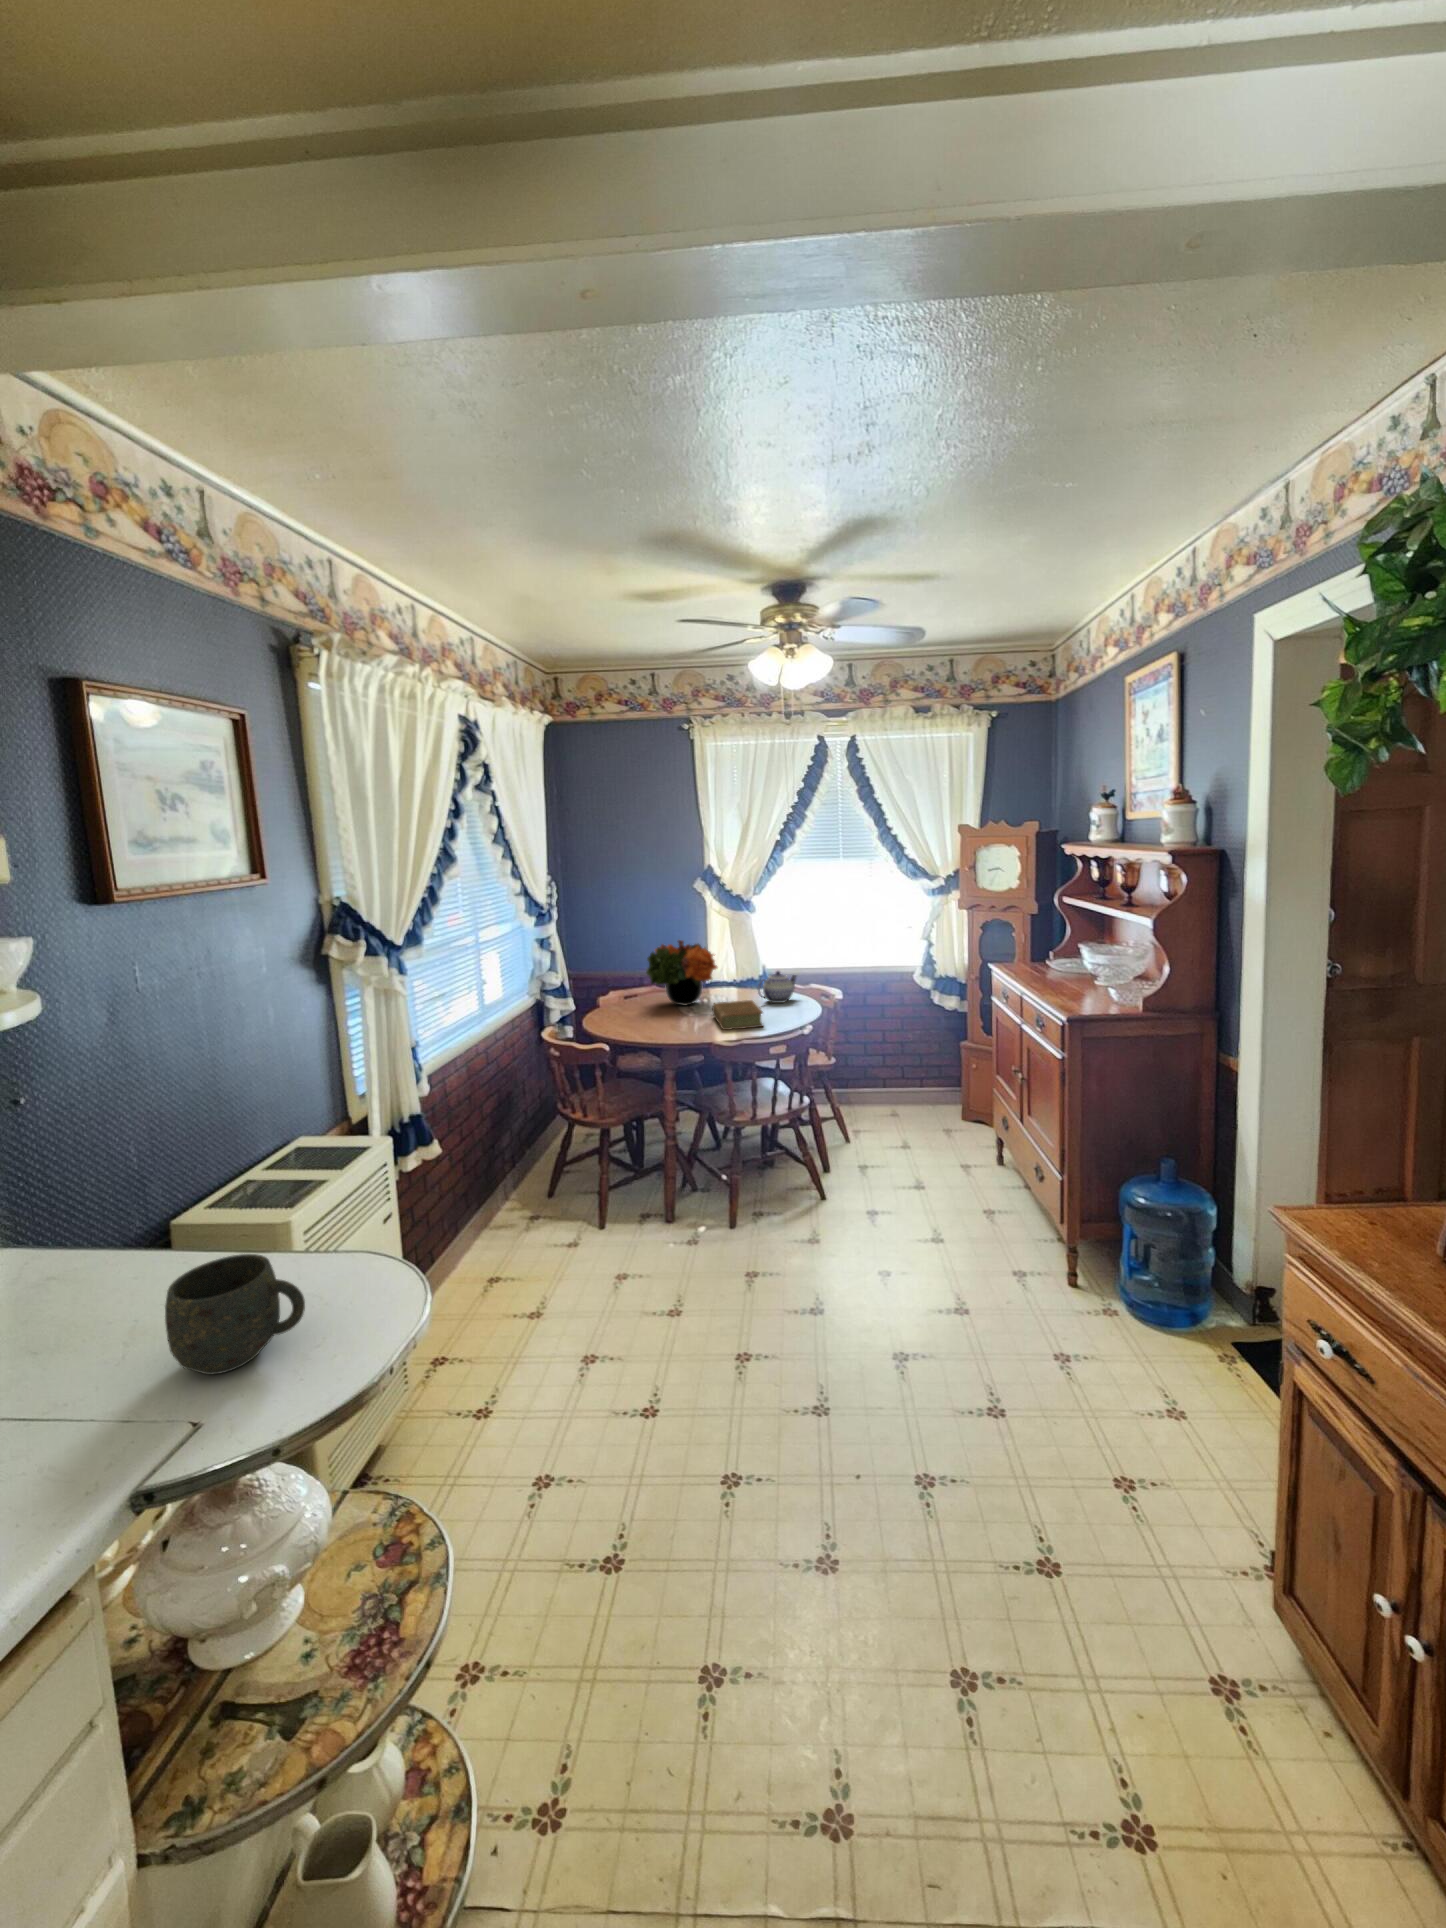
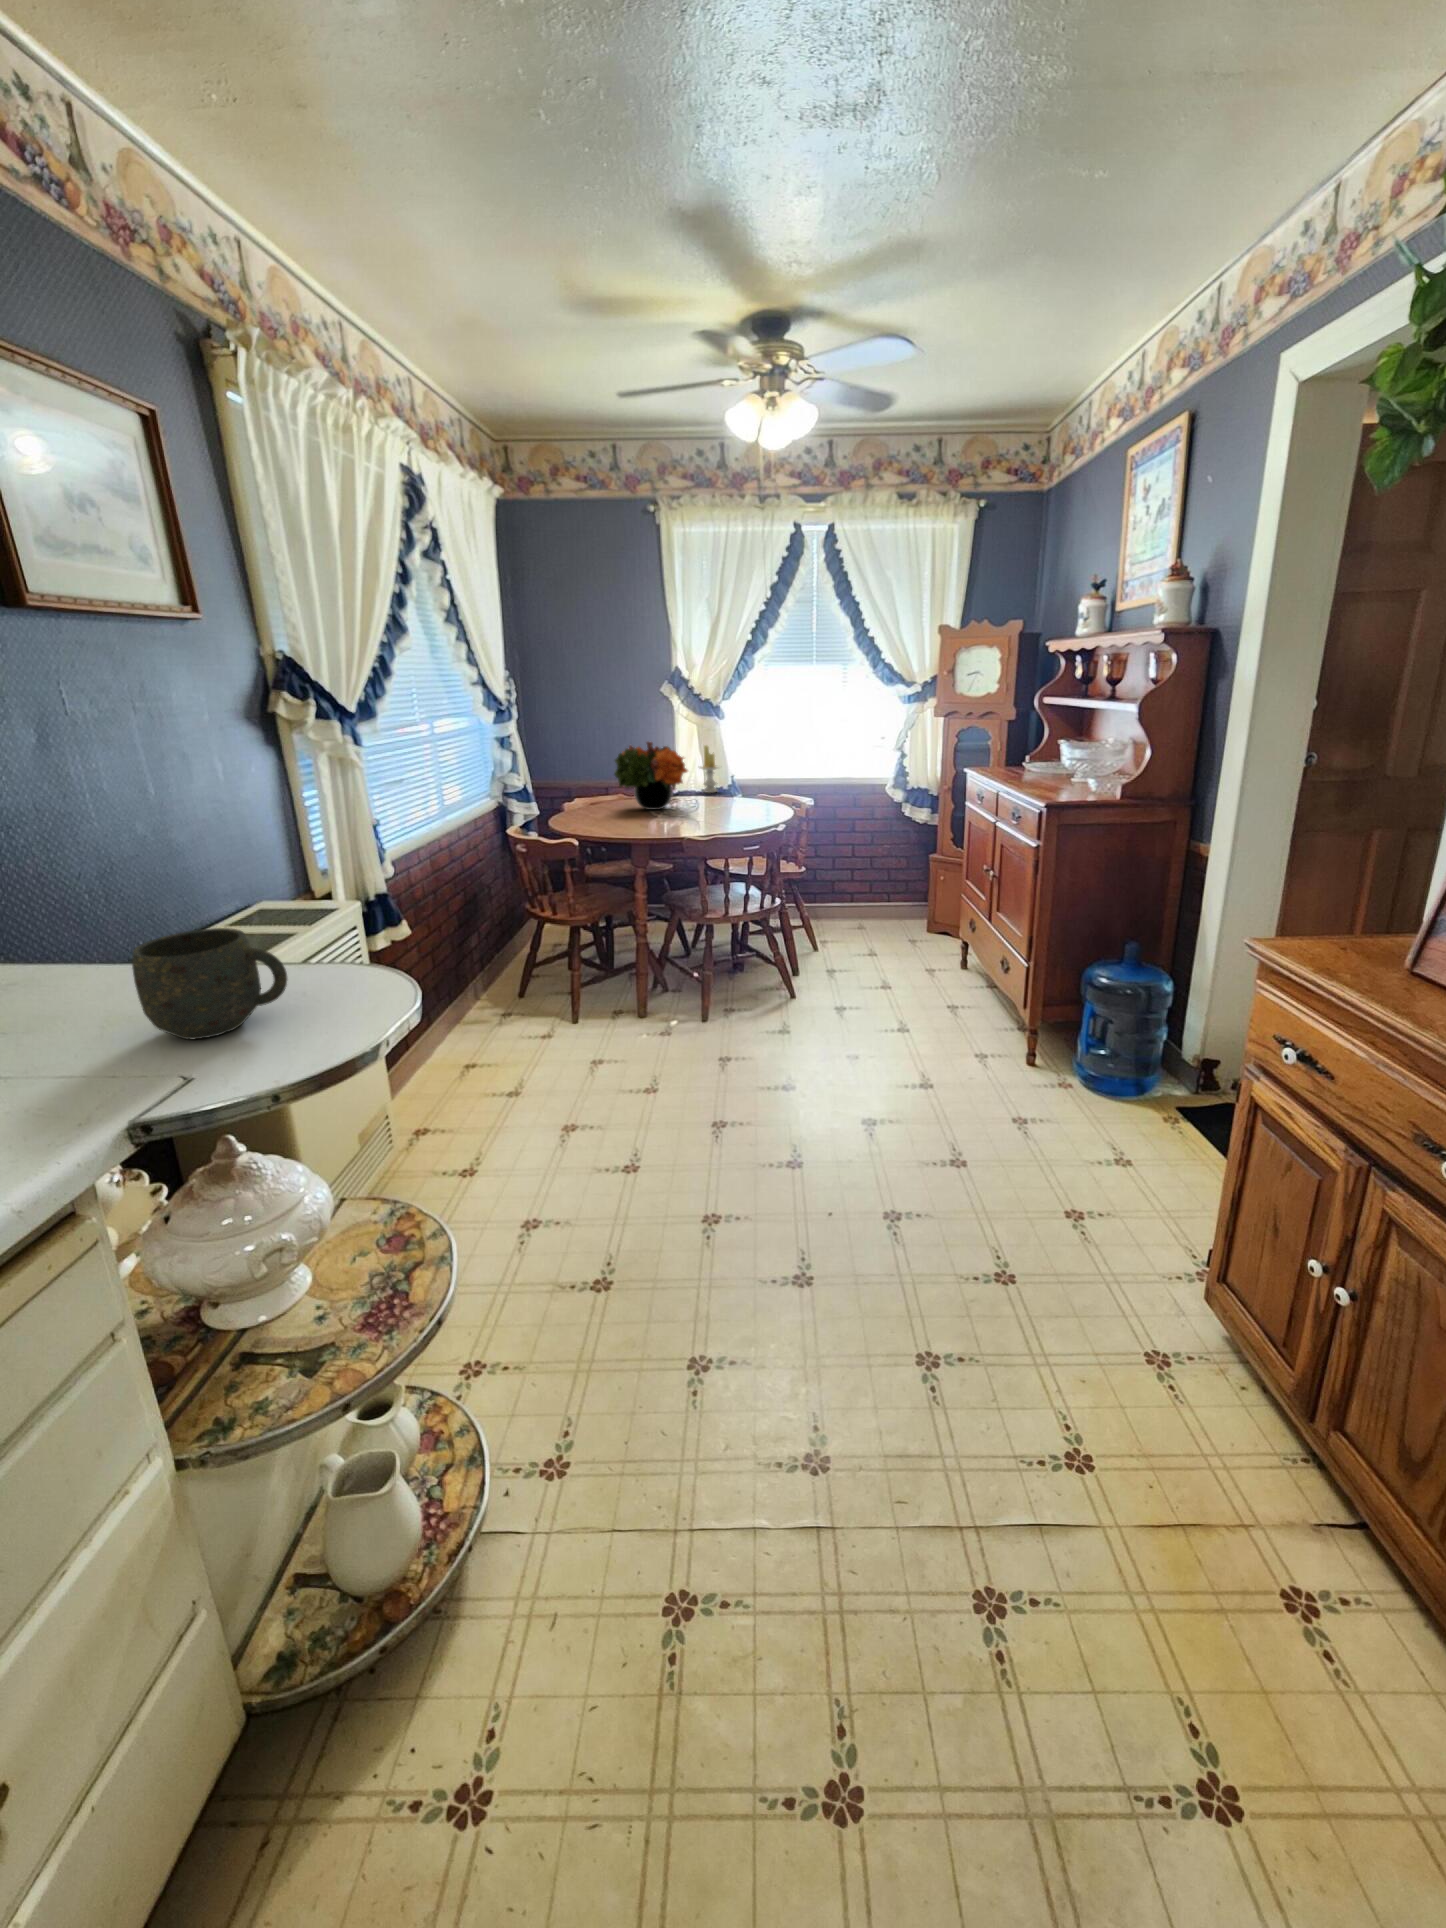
candle: none [729,936,752,981] -> present [699,745,719,793]
teapot: present [758,971,796,1003] -> none [729,776,769,809]
book: present [712,1000,763,1030] -> none [683,802,737,829]

